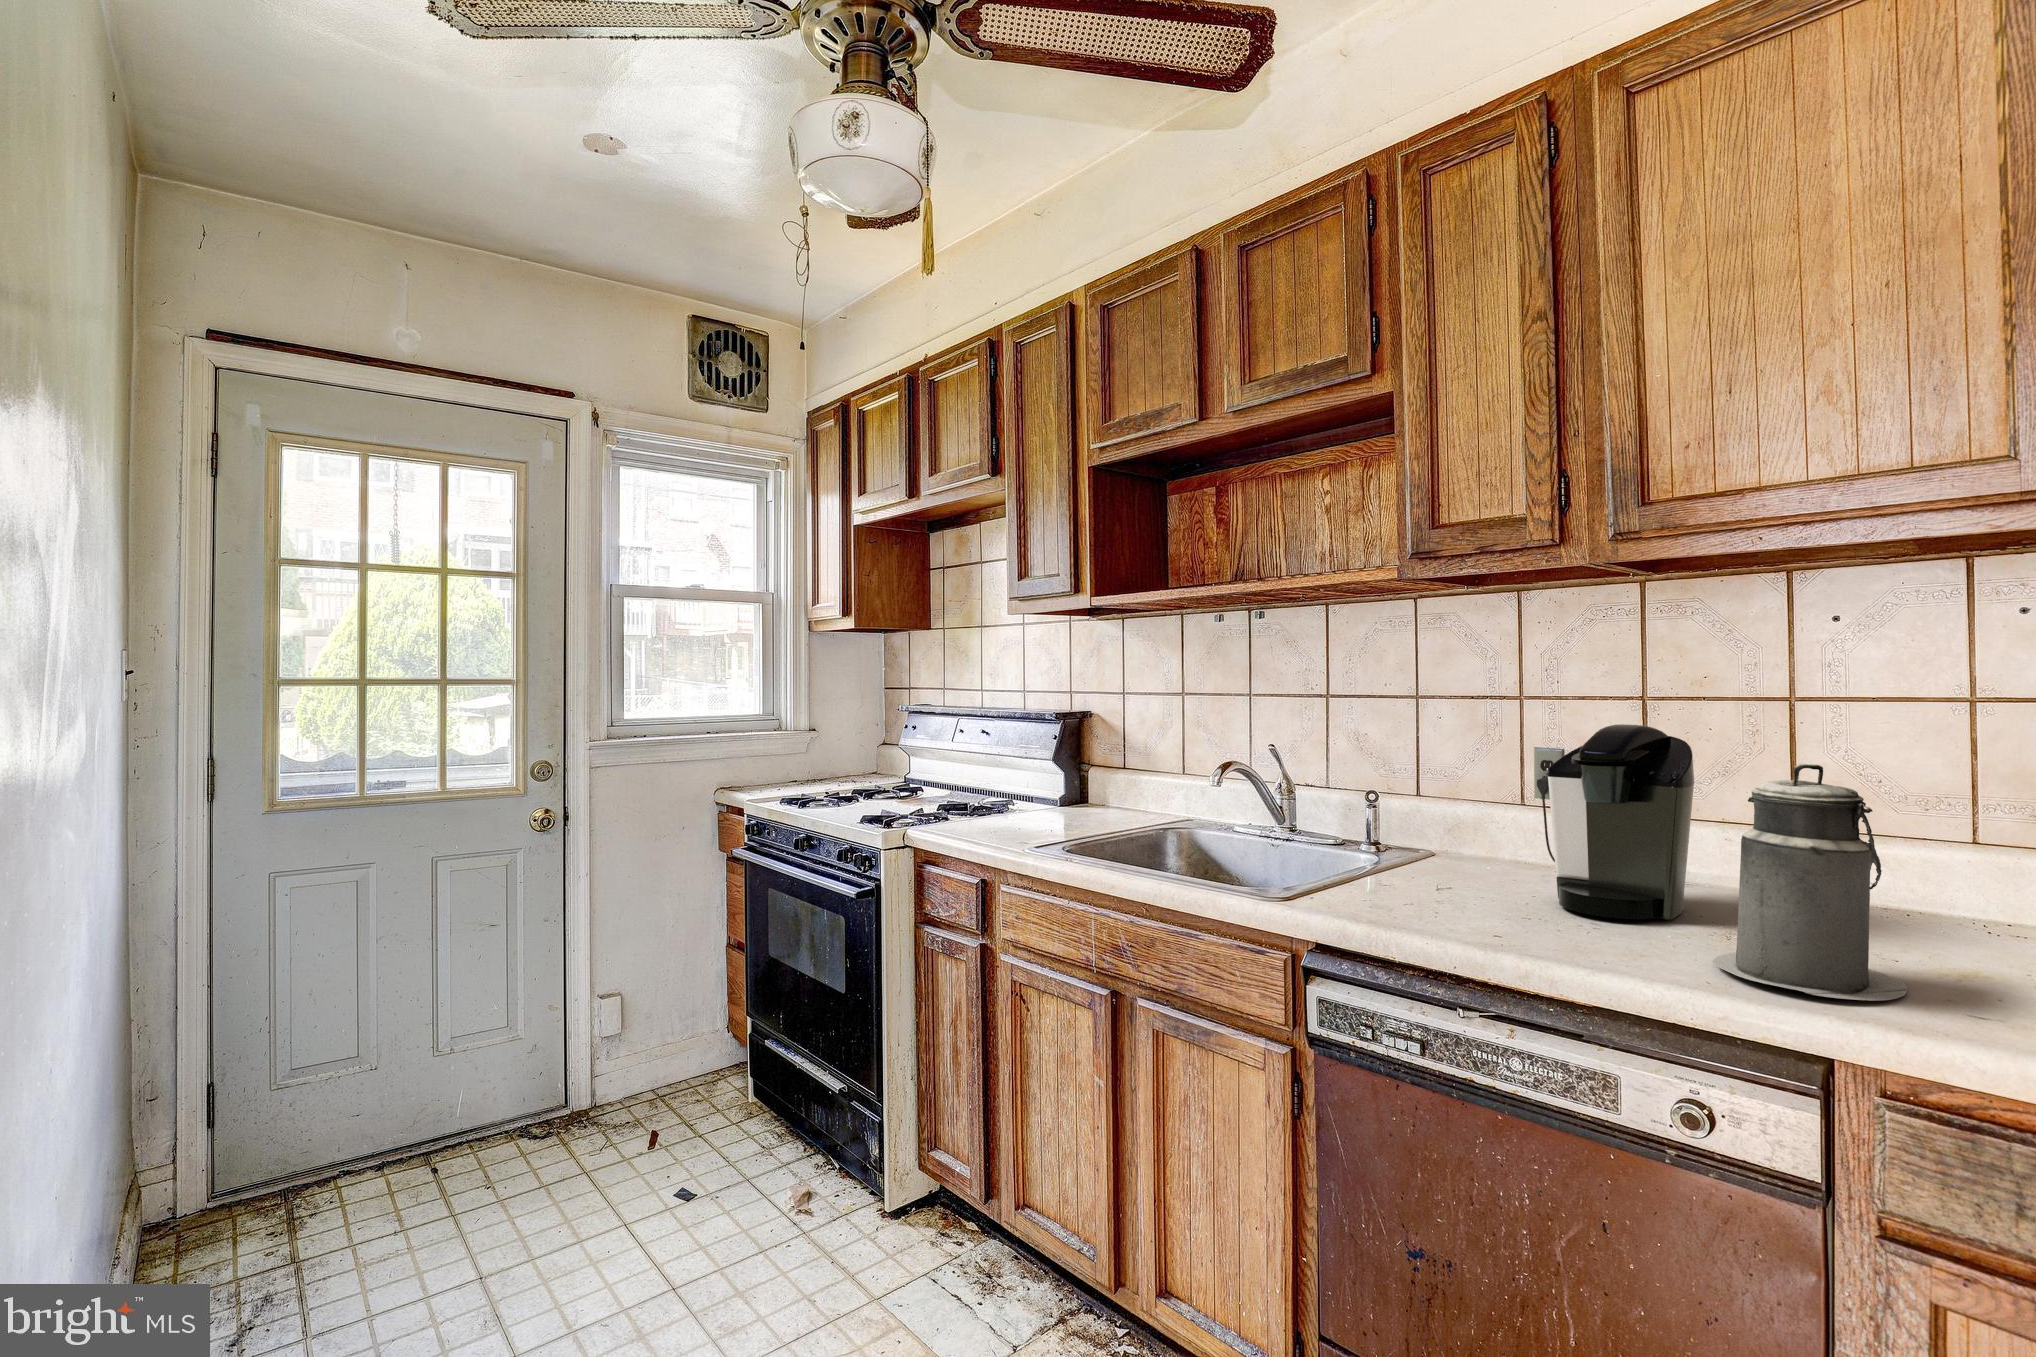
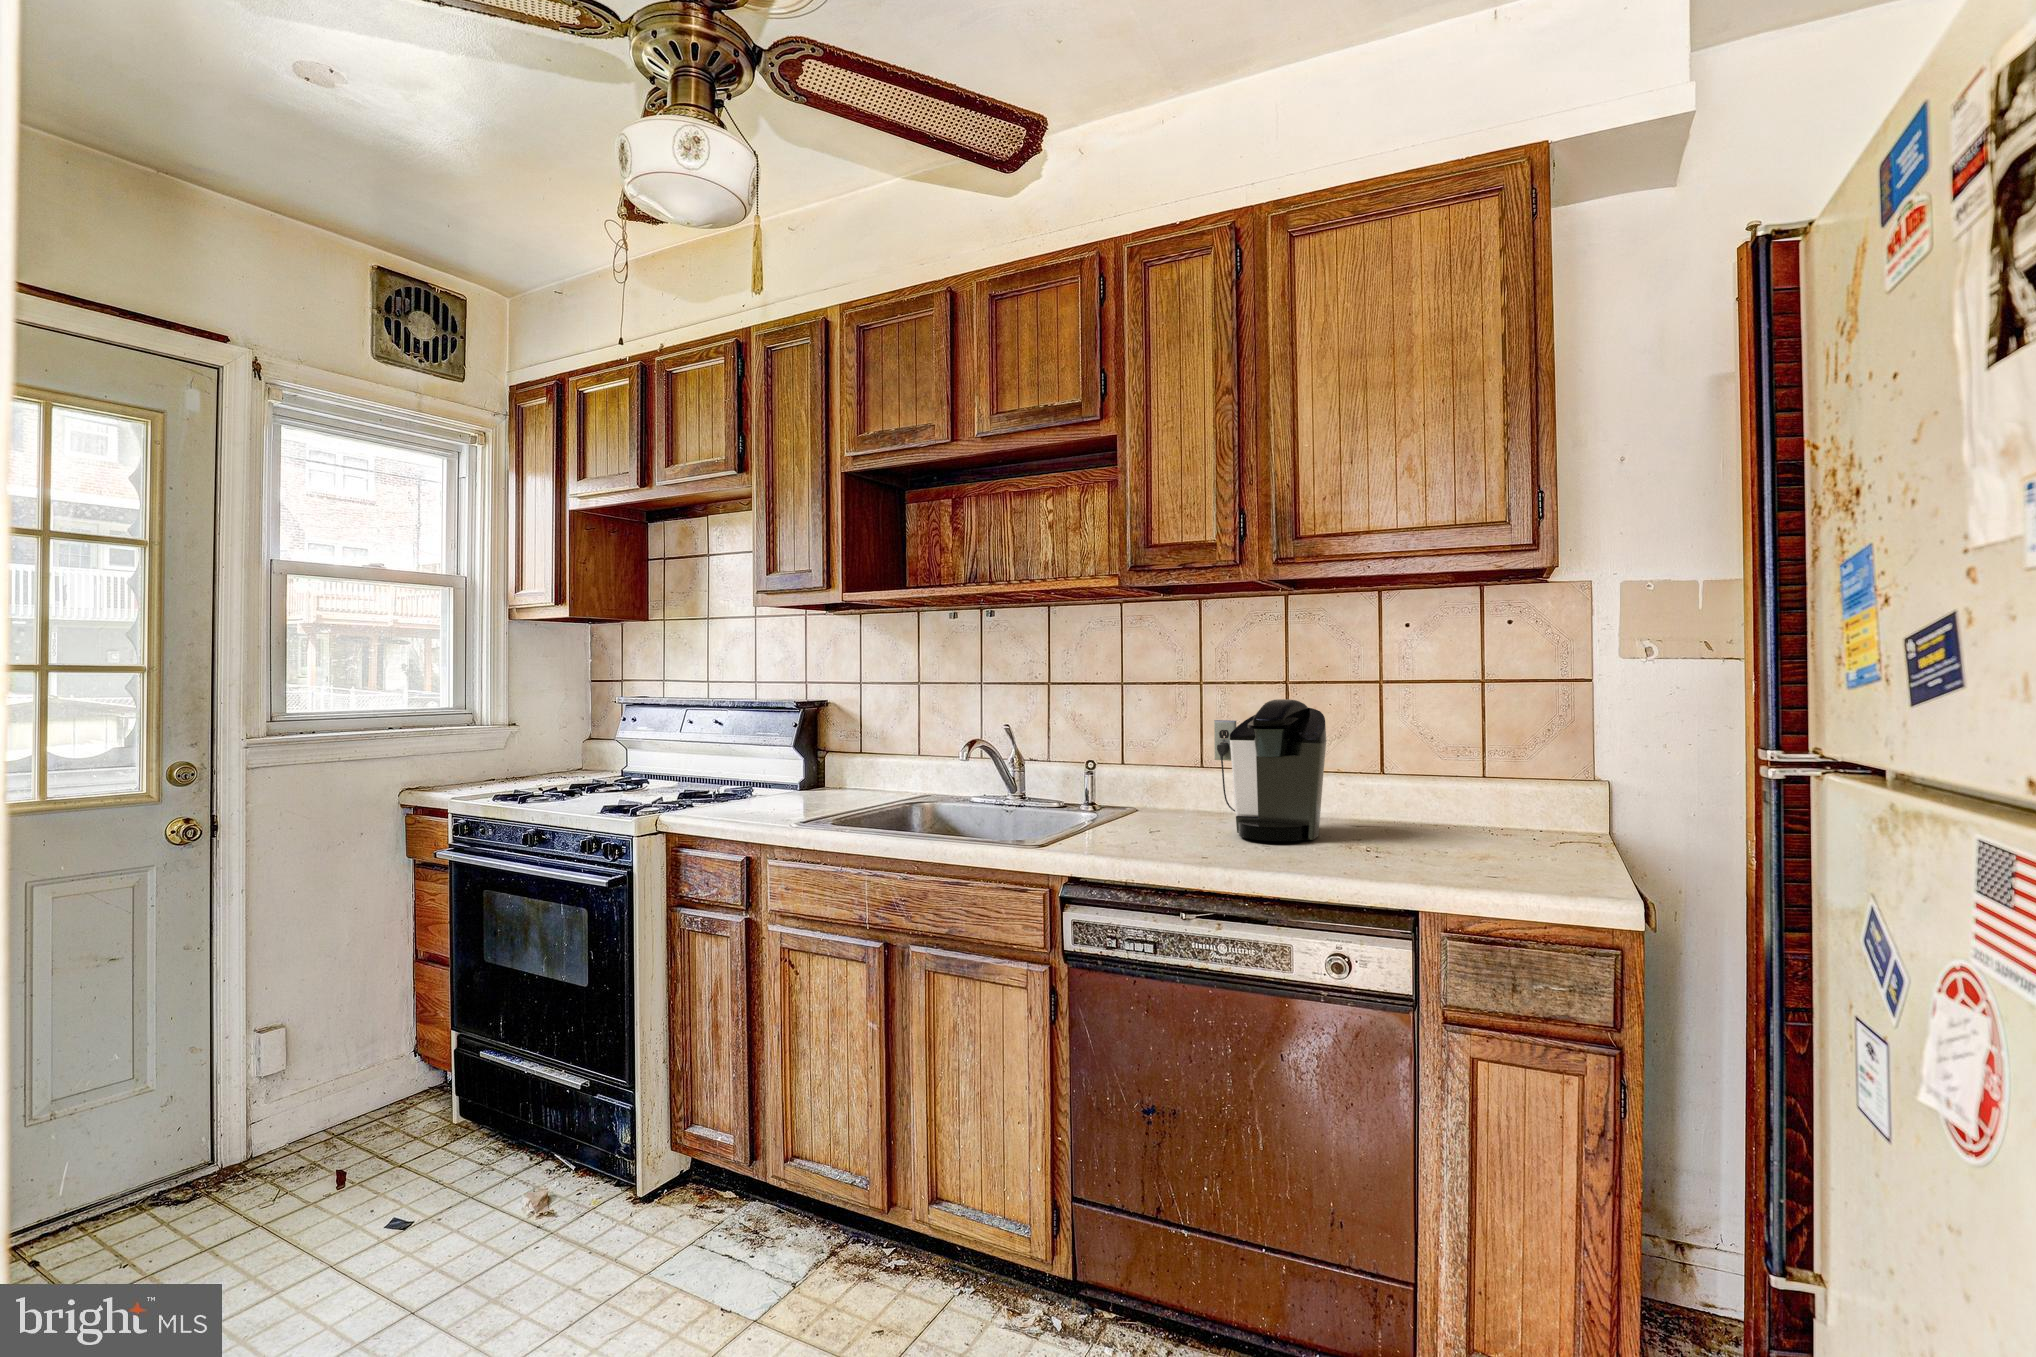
canister: present [1713,764,1907,1001] -> none [1345,720,1455,874]

